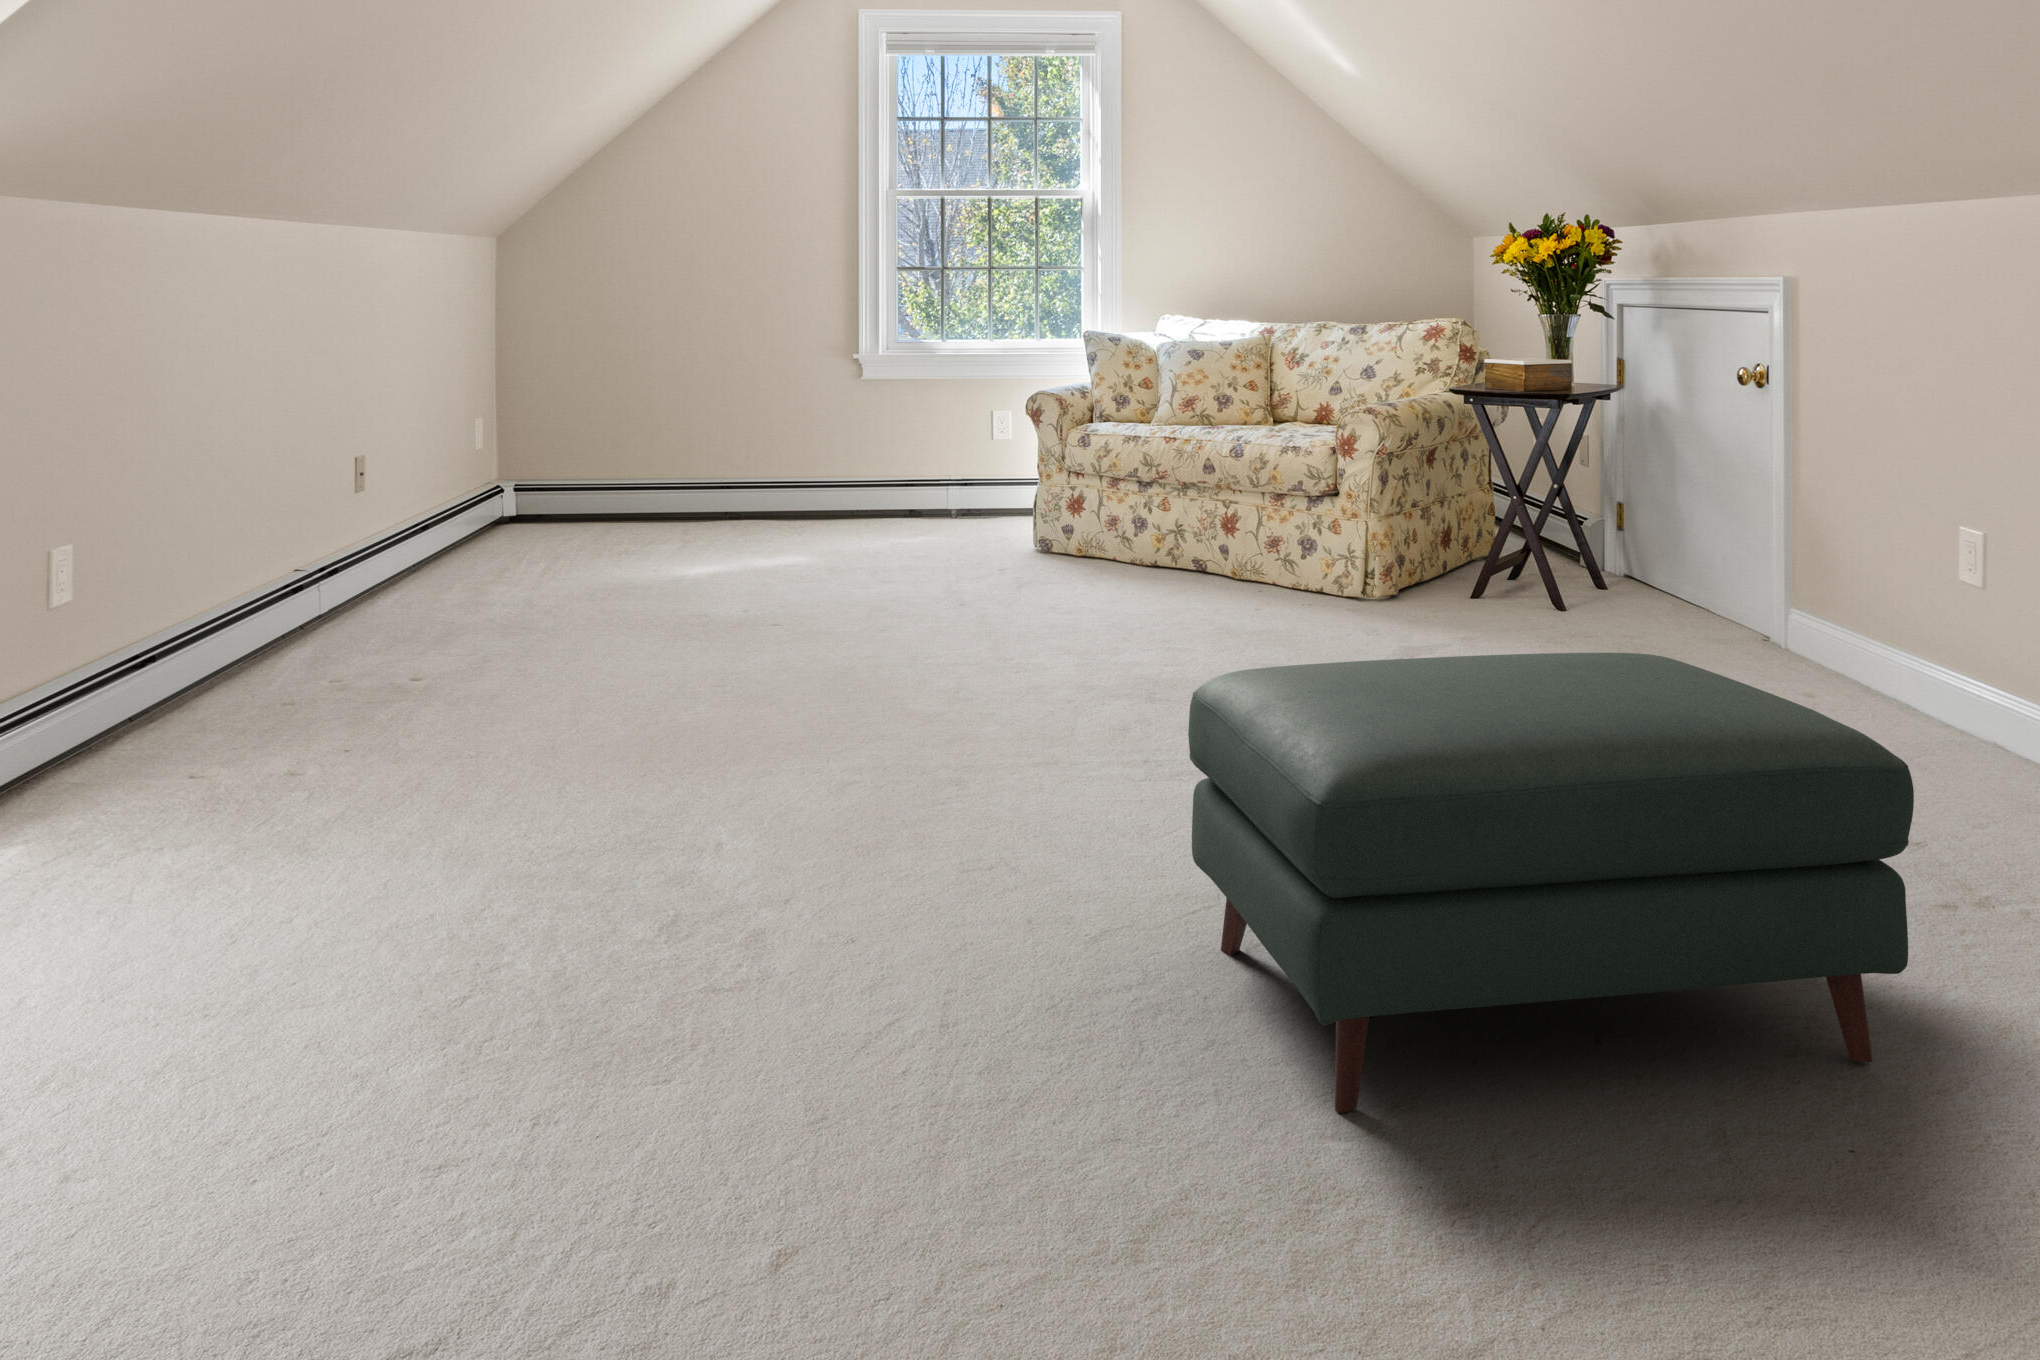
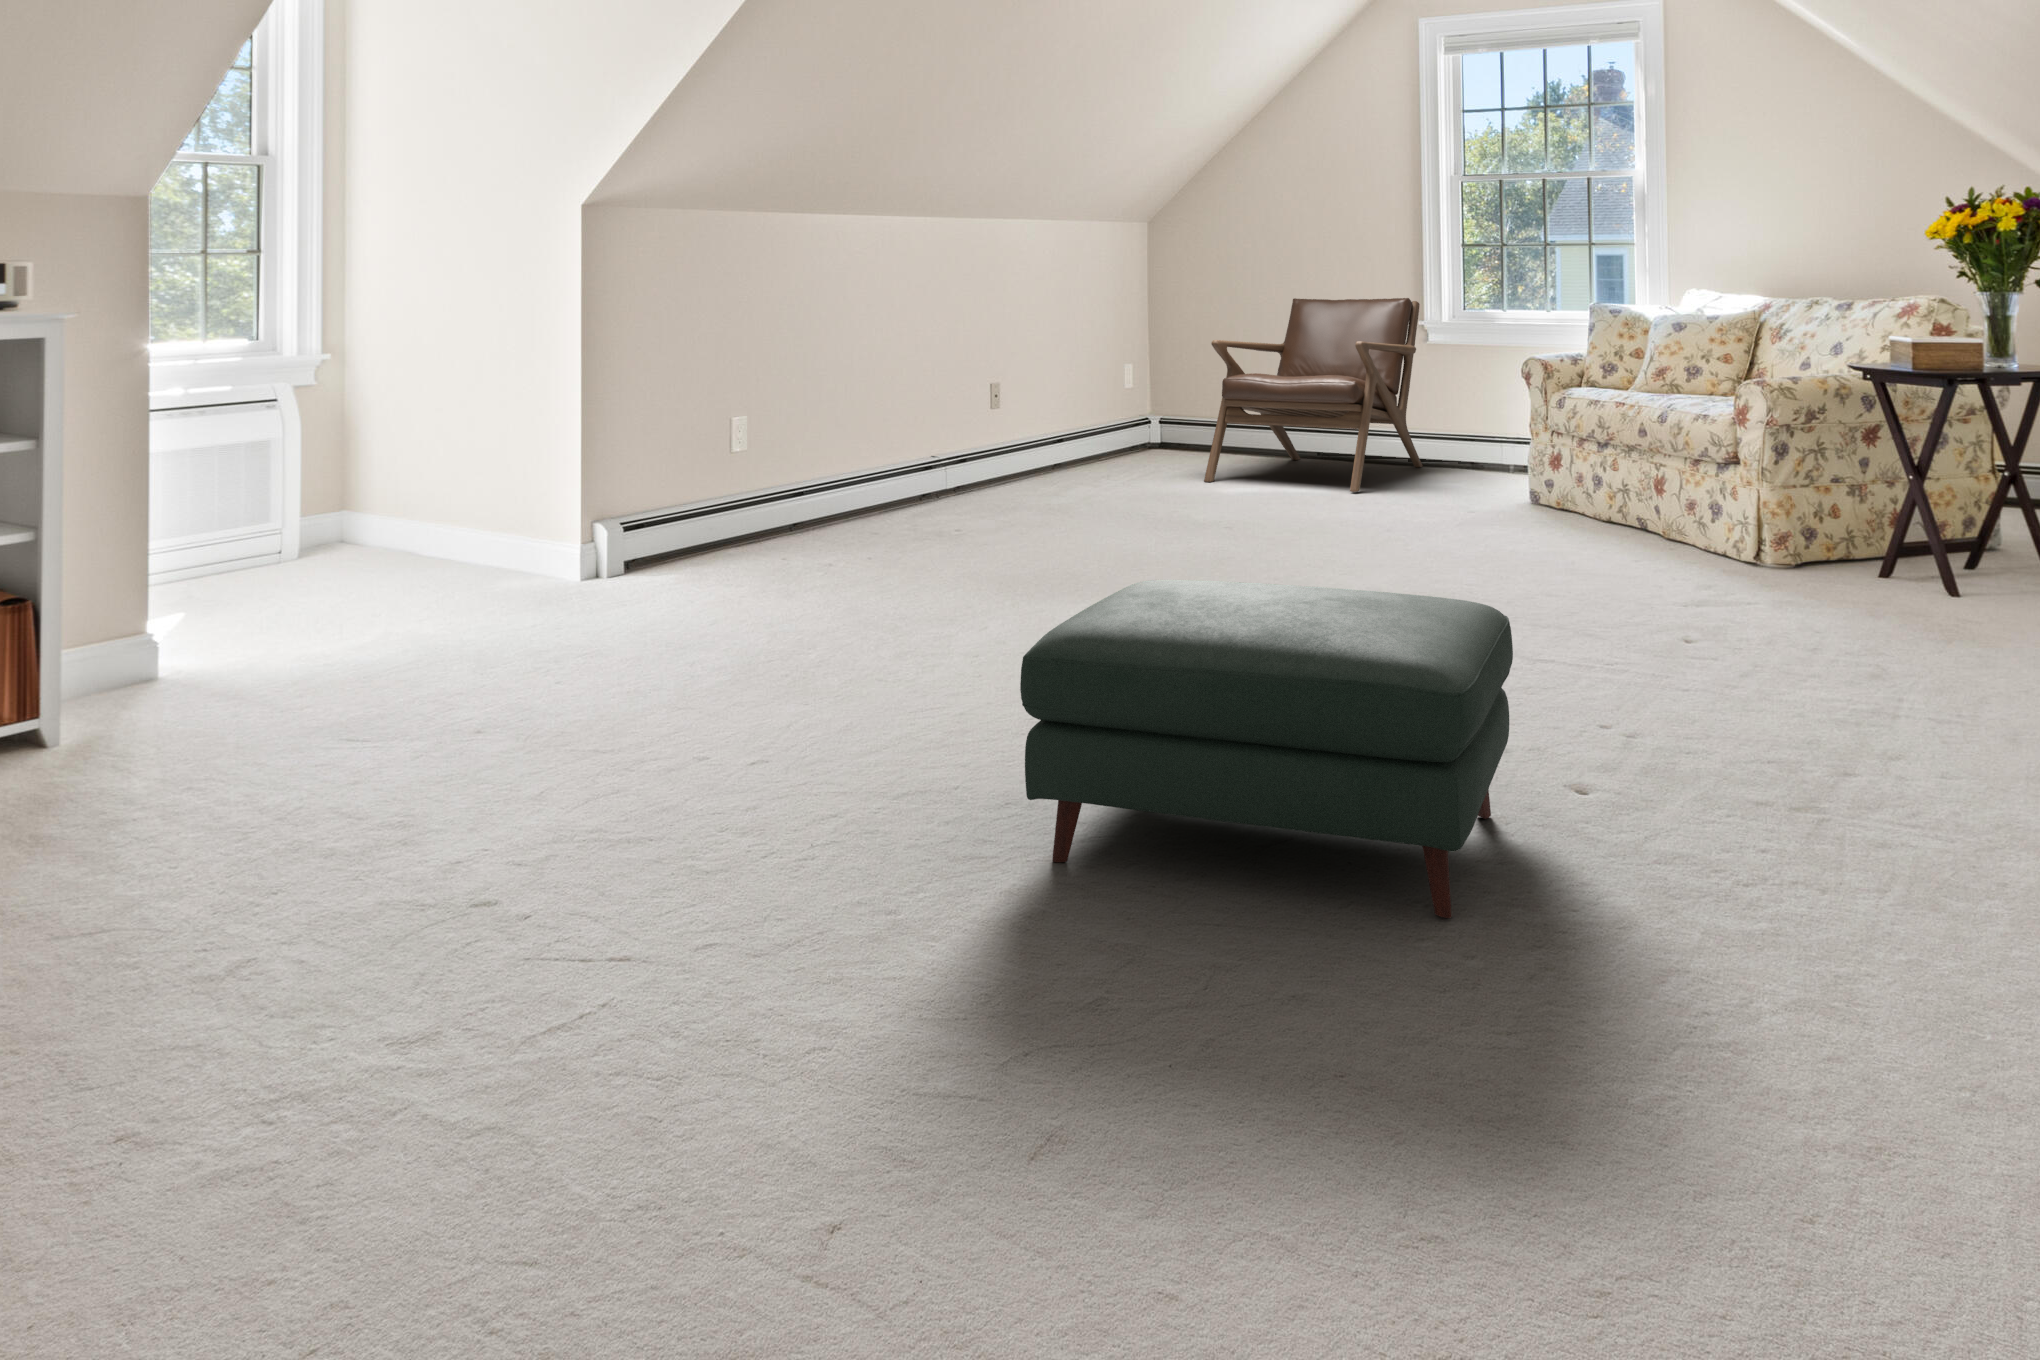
lounge chair: none [631,327,866,557] -> present [1204,298,1422,492]

